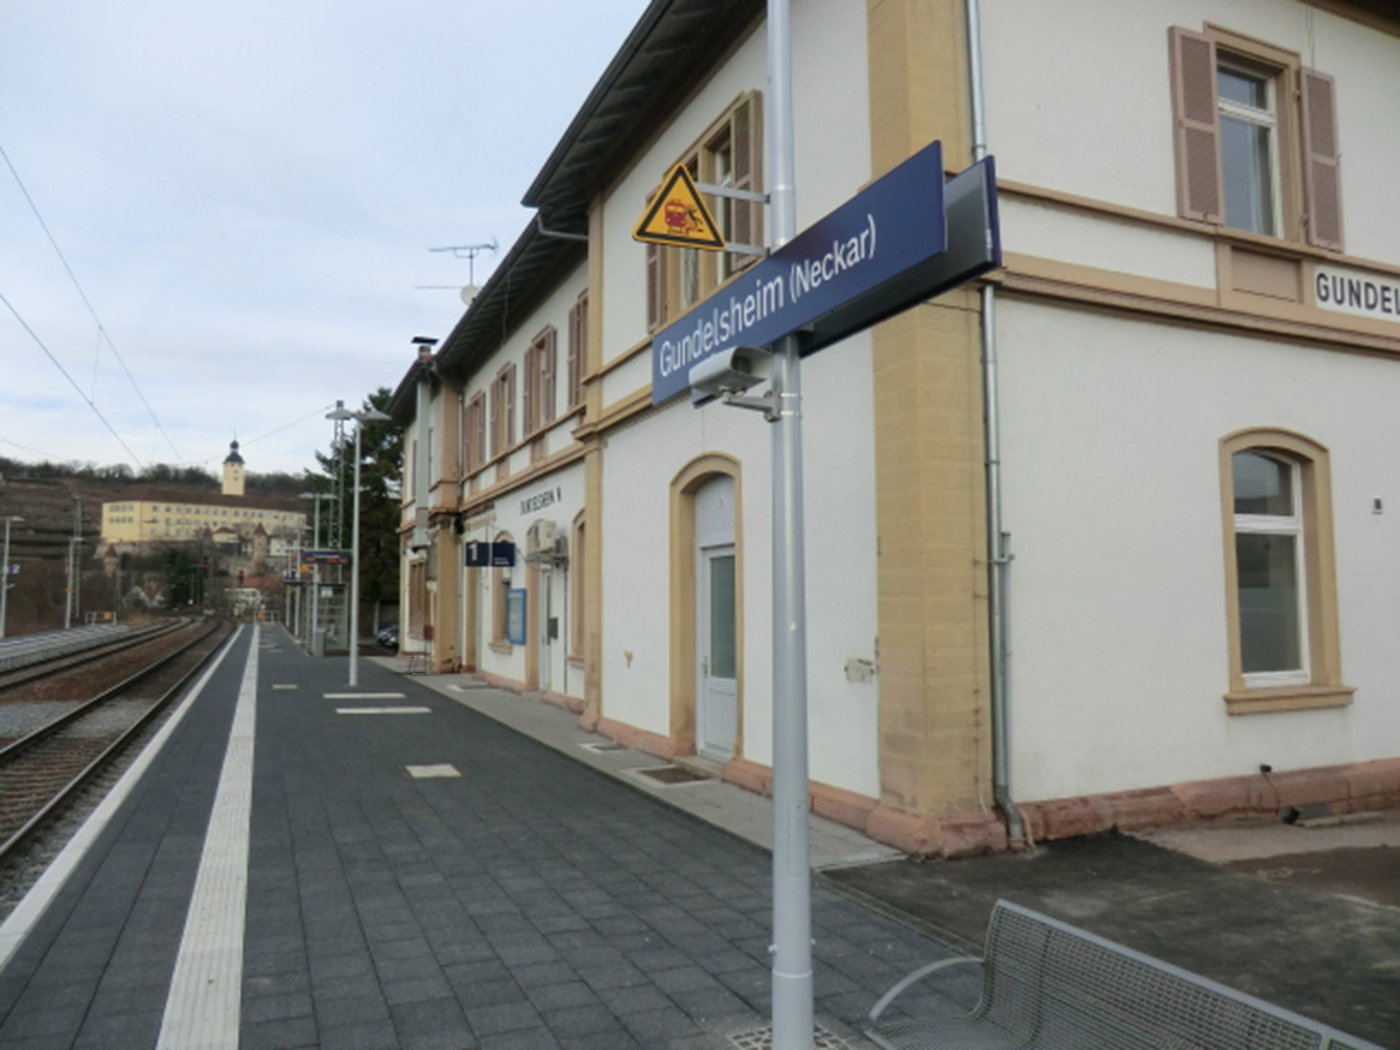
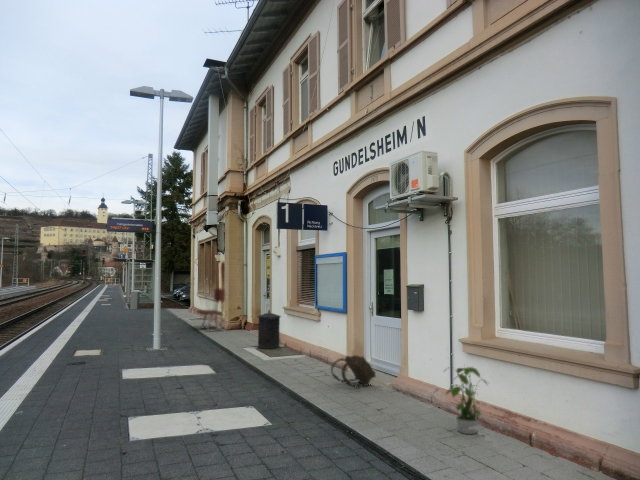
trash can: none [460,646,486,686] -> present [258,310,281,349]
potted plant: none [551,670,578,715] -> present [445,367,487,434]
backpack: none [502,677,541,703] -> present [331,355,376,388]

